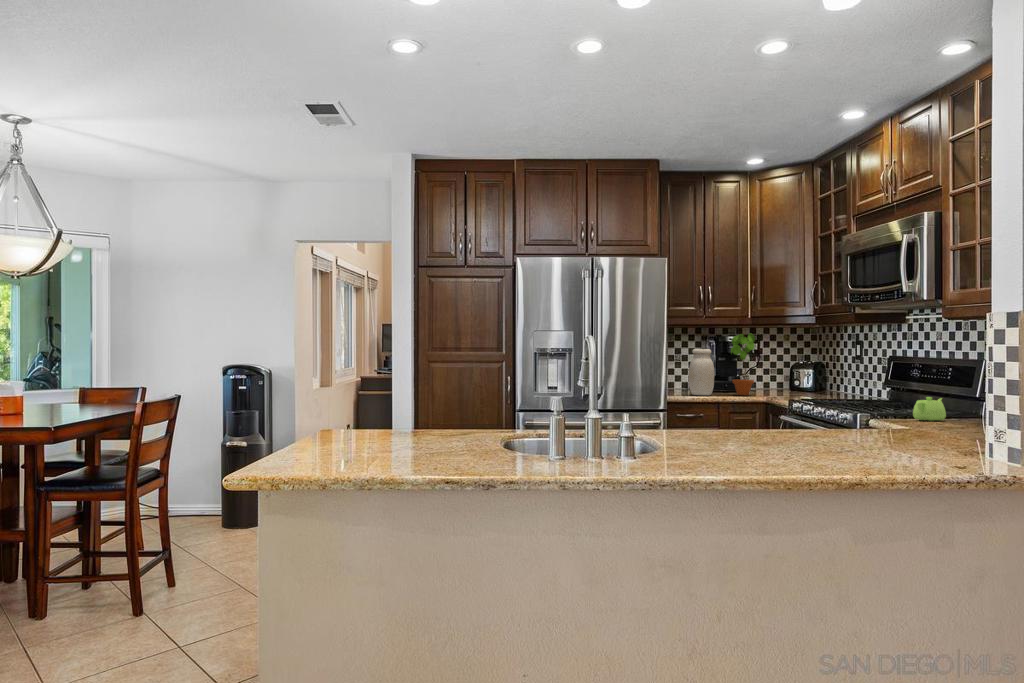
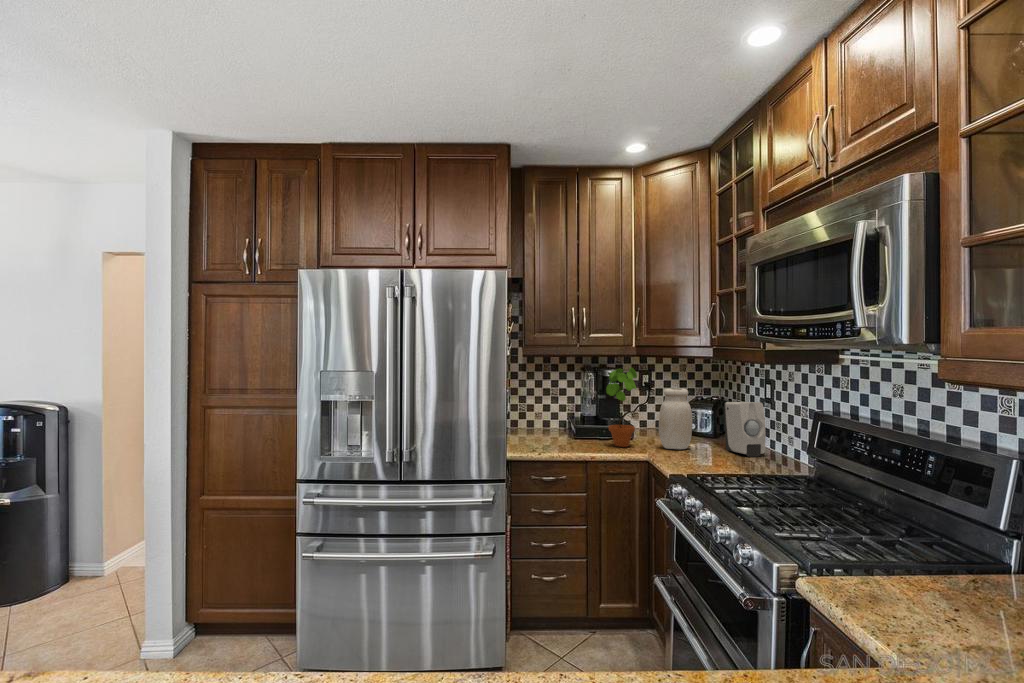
jar: present [689,349,714,395] -> present [659,388,692,449]
soap dispenser: none [824,357,856,398] -> present [724,402,766,457]
teapot: present [913,397,946,421] -> none [887,553,966,620]

